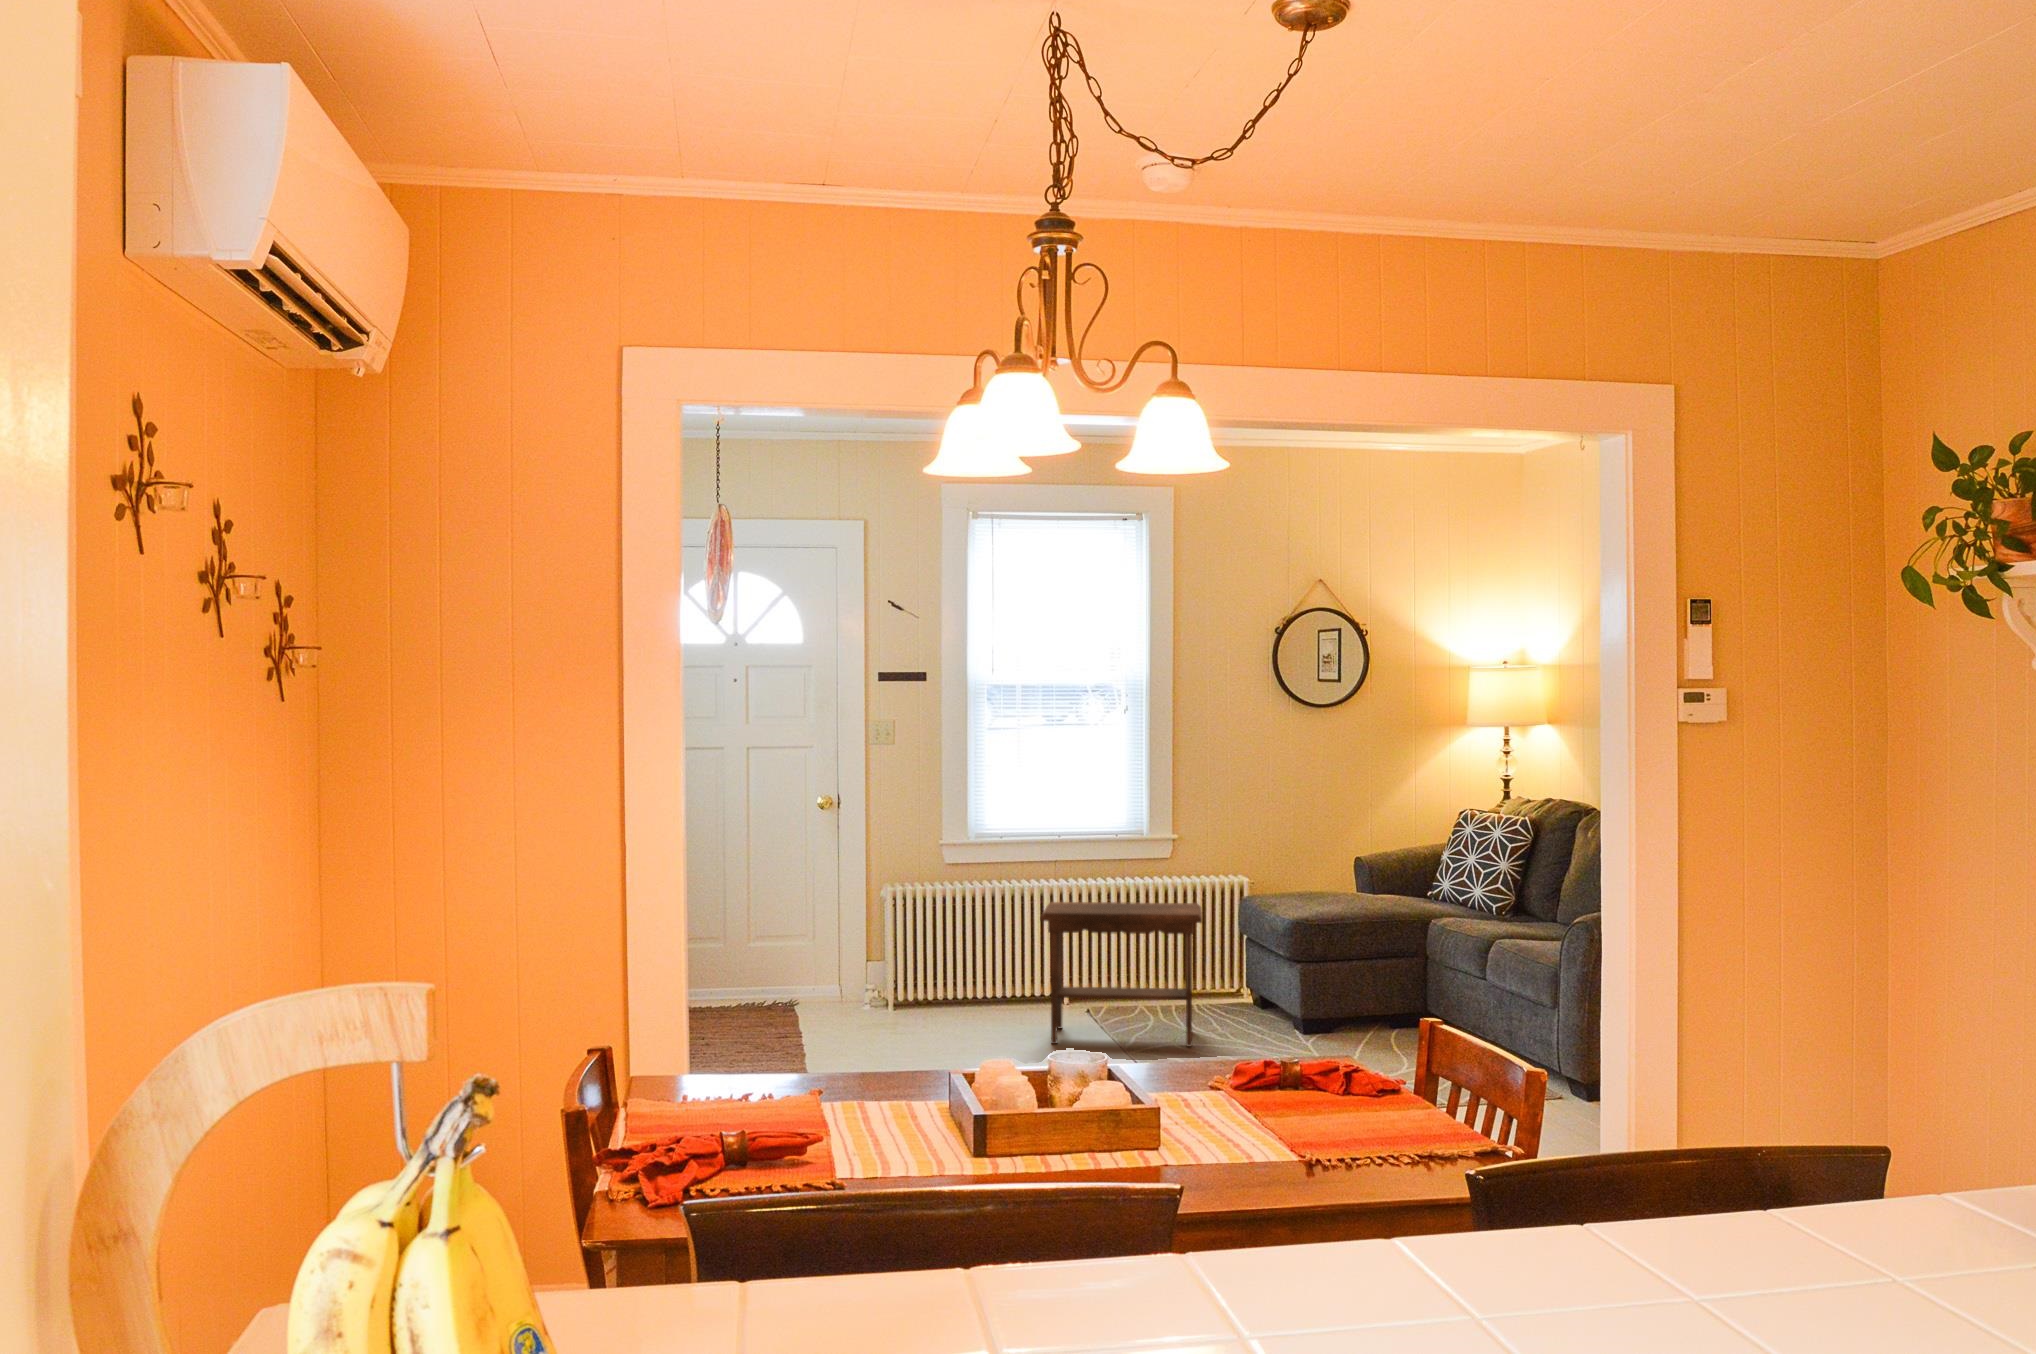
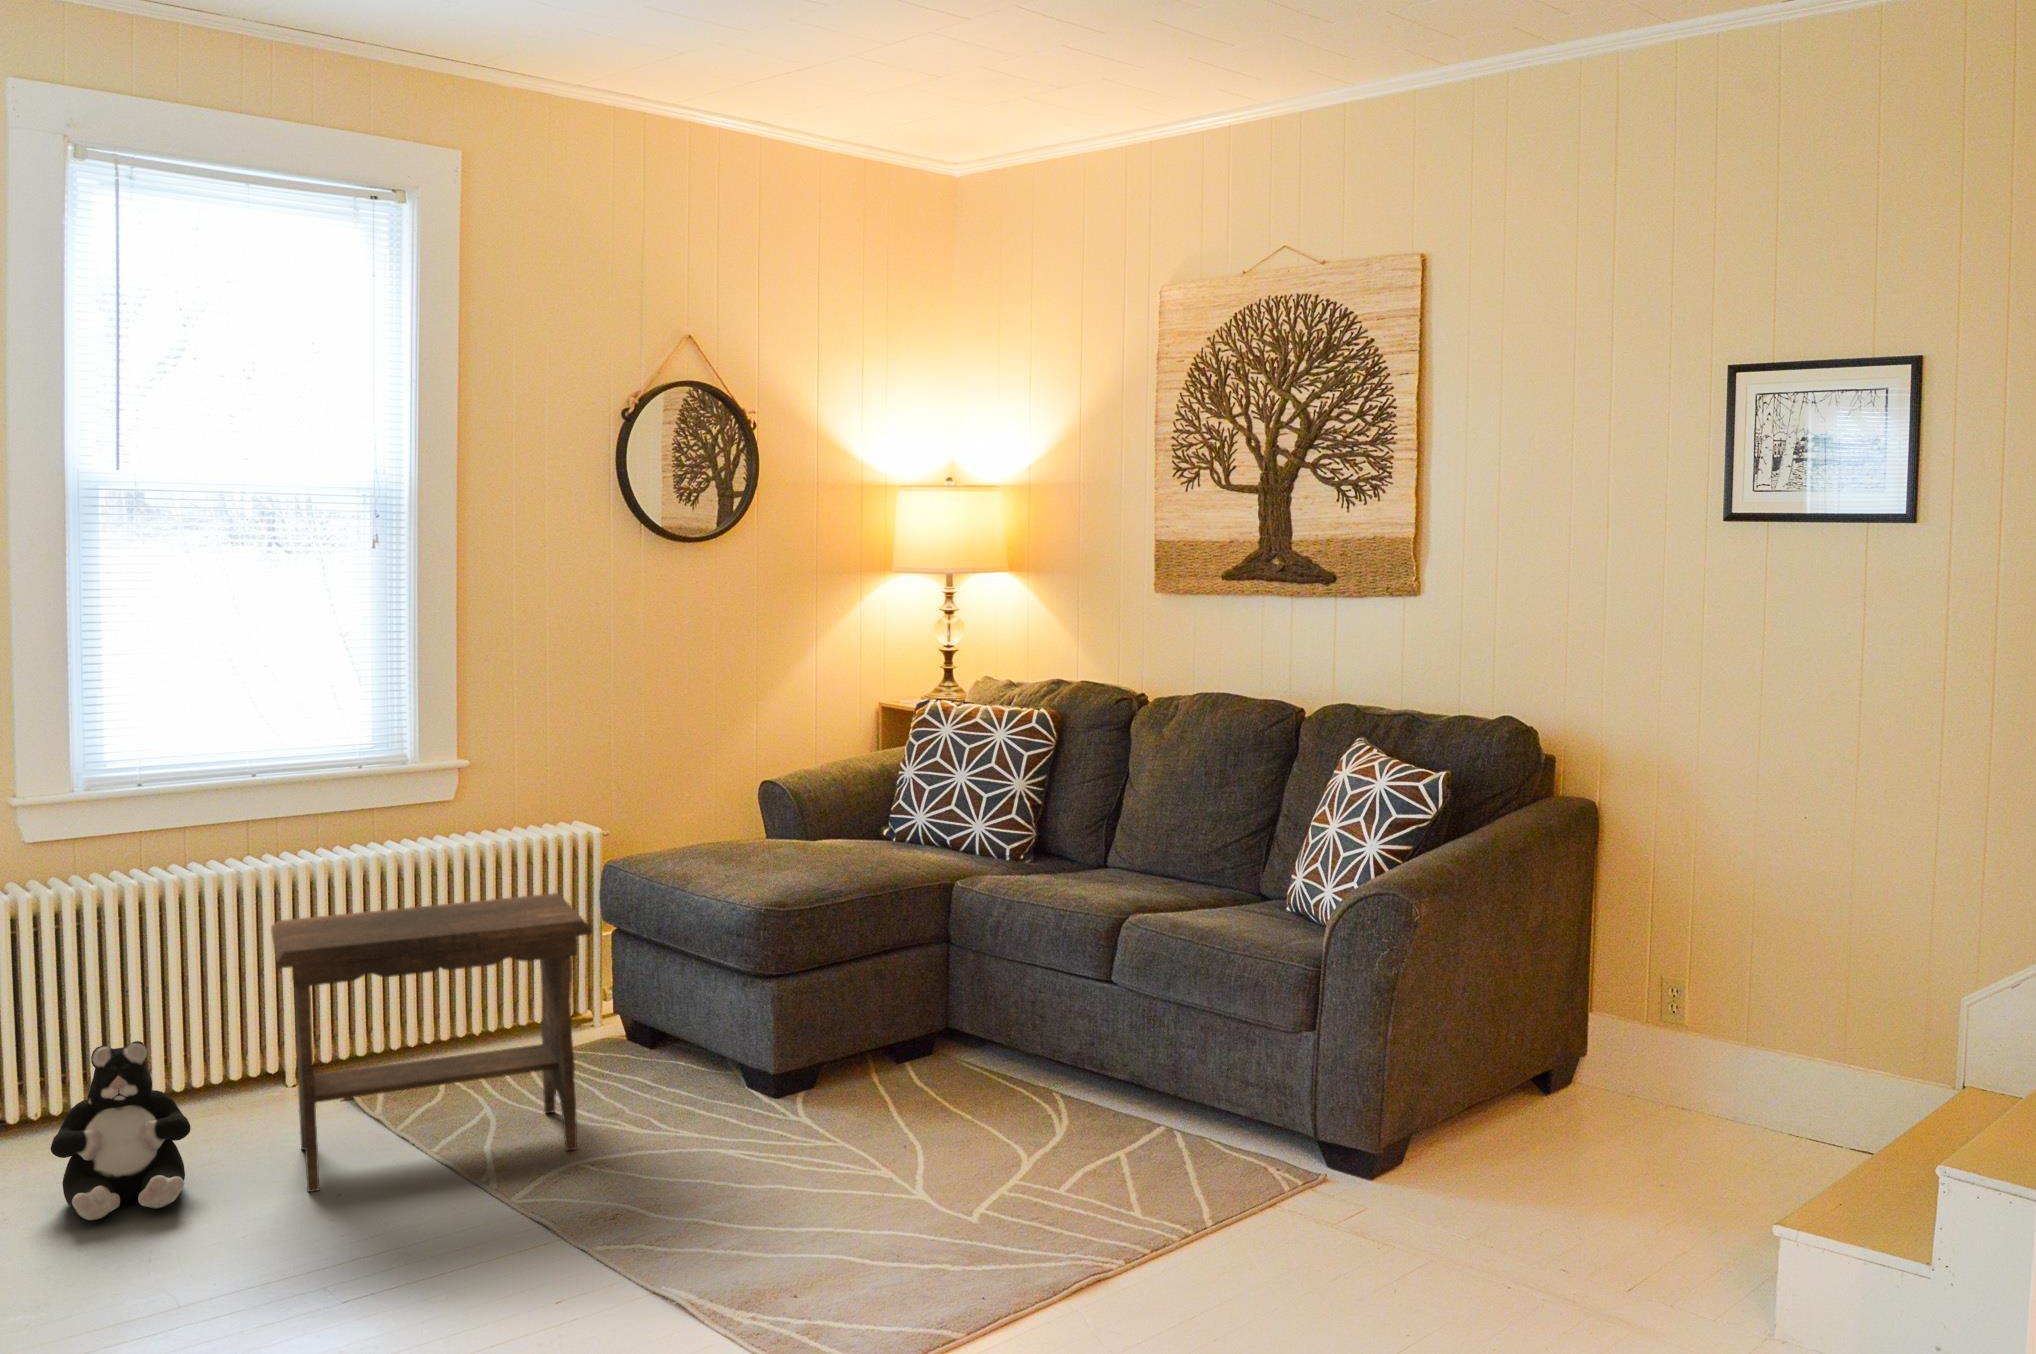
plush toy: none [938,955,1001,1038] -> present [51,1041,191,1220]

